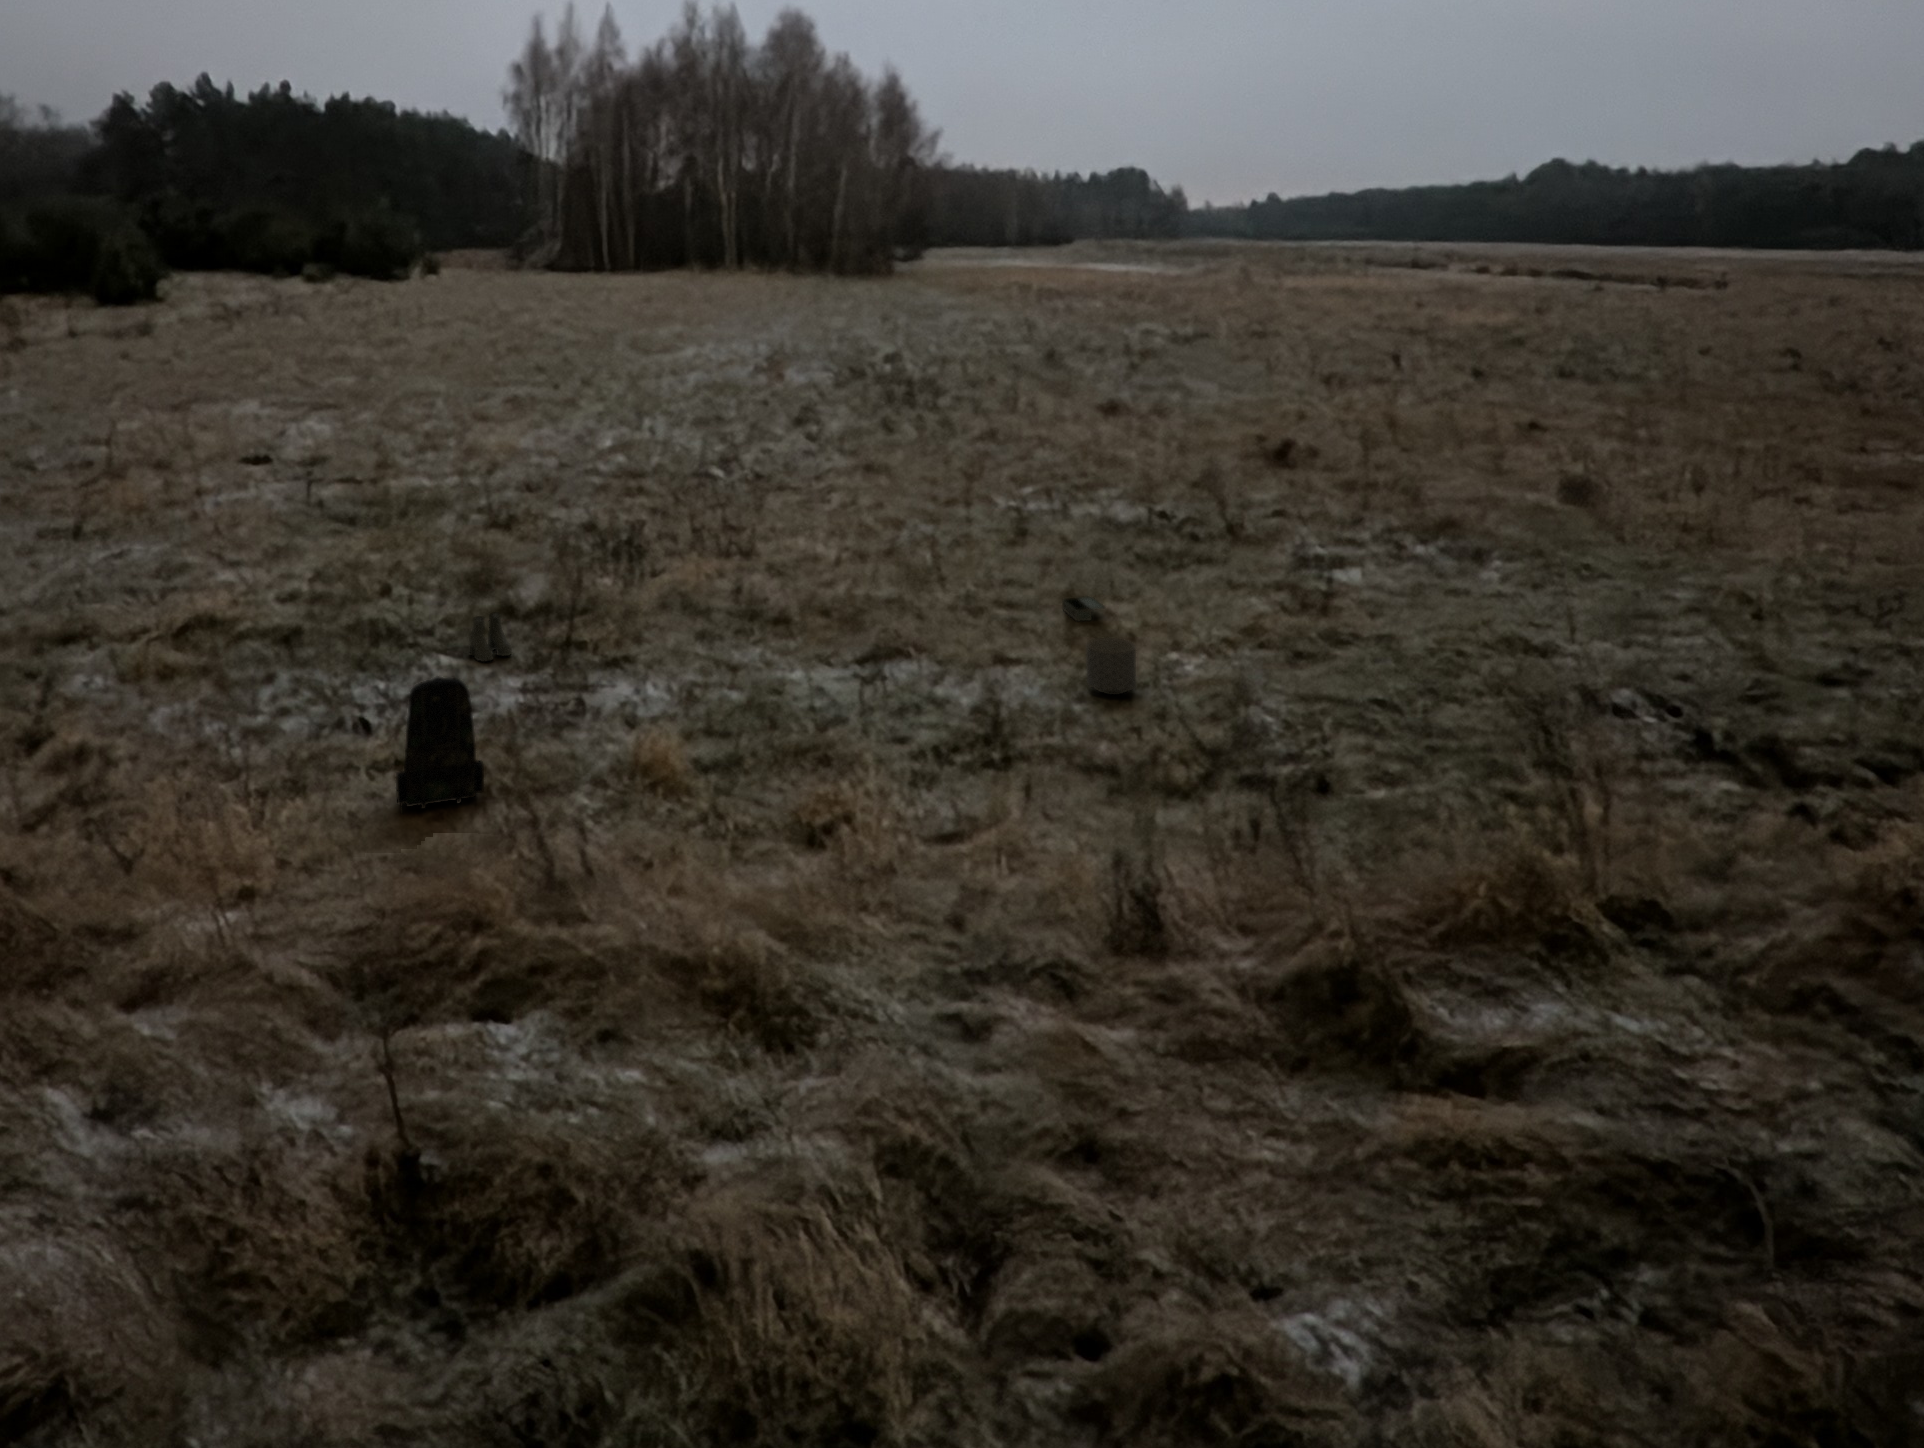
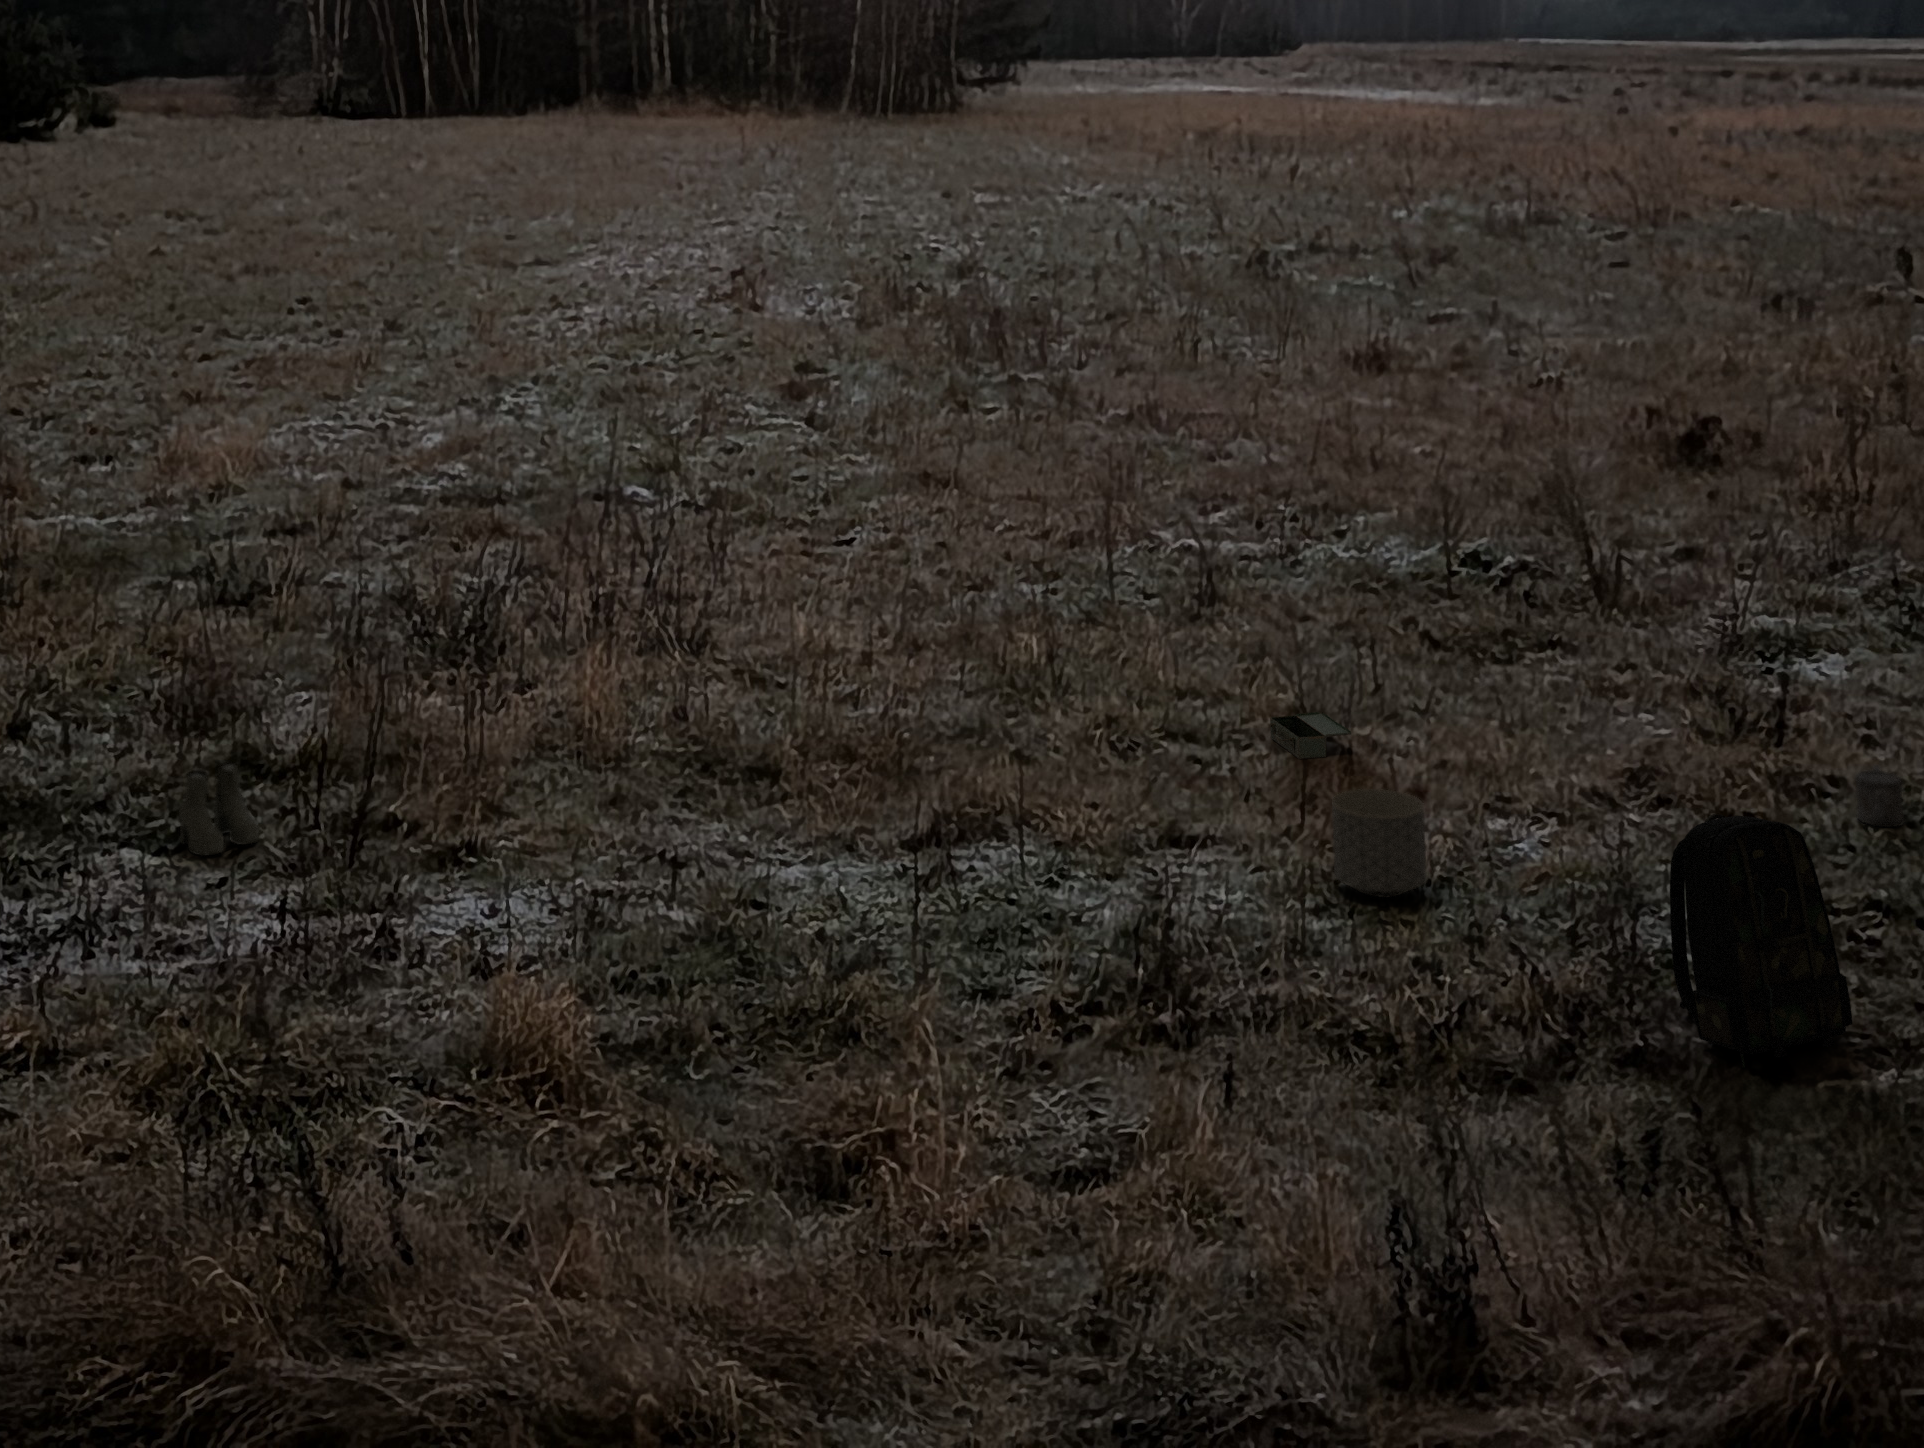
watering can: none [1377,630,1404,663] -> present [1855,765,1905,827]
backpack: present [396,677,484,808] -> present [1670,814,1852,1068]

